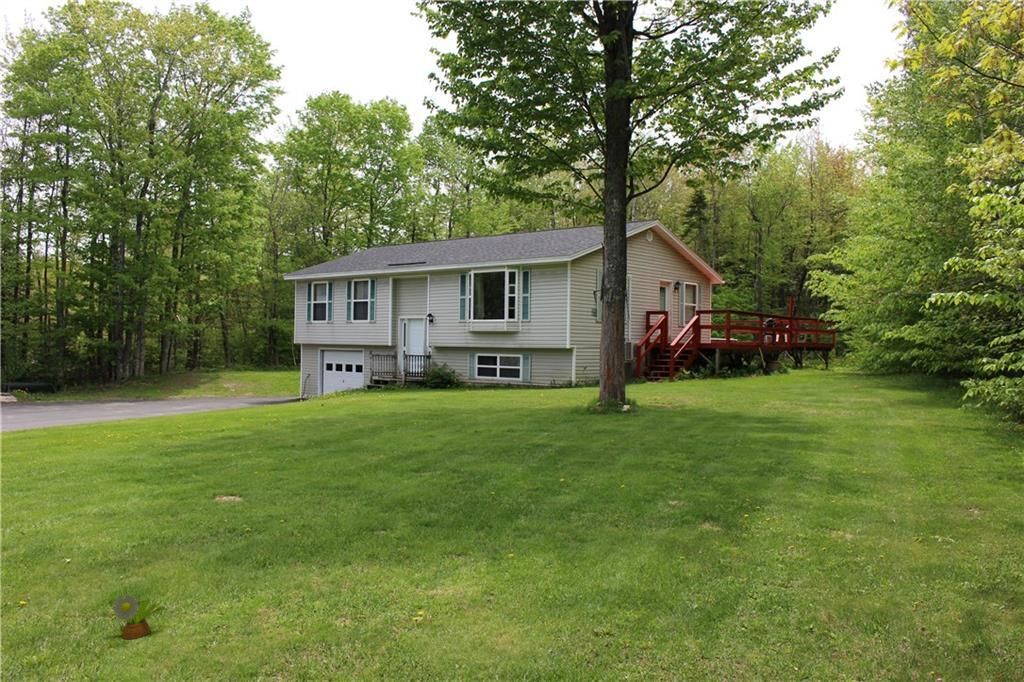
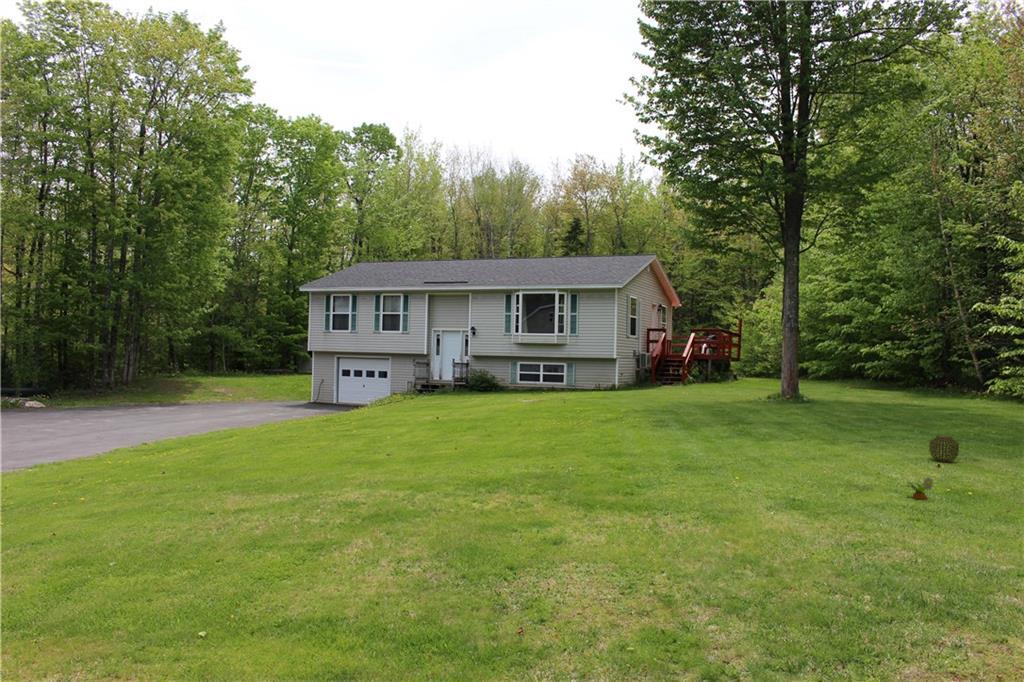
woven basket: none [510,487,554,539] -> present [929,435,959,463]

